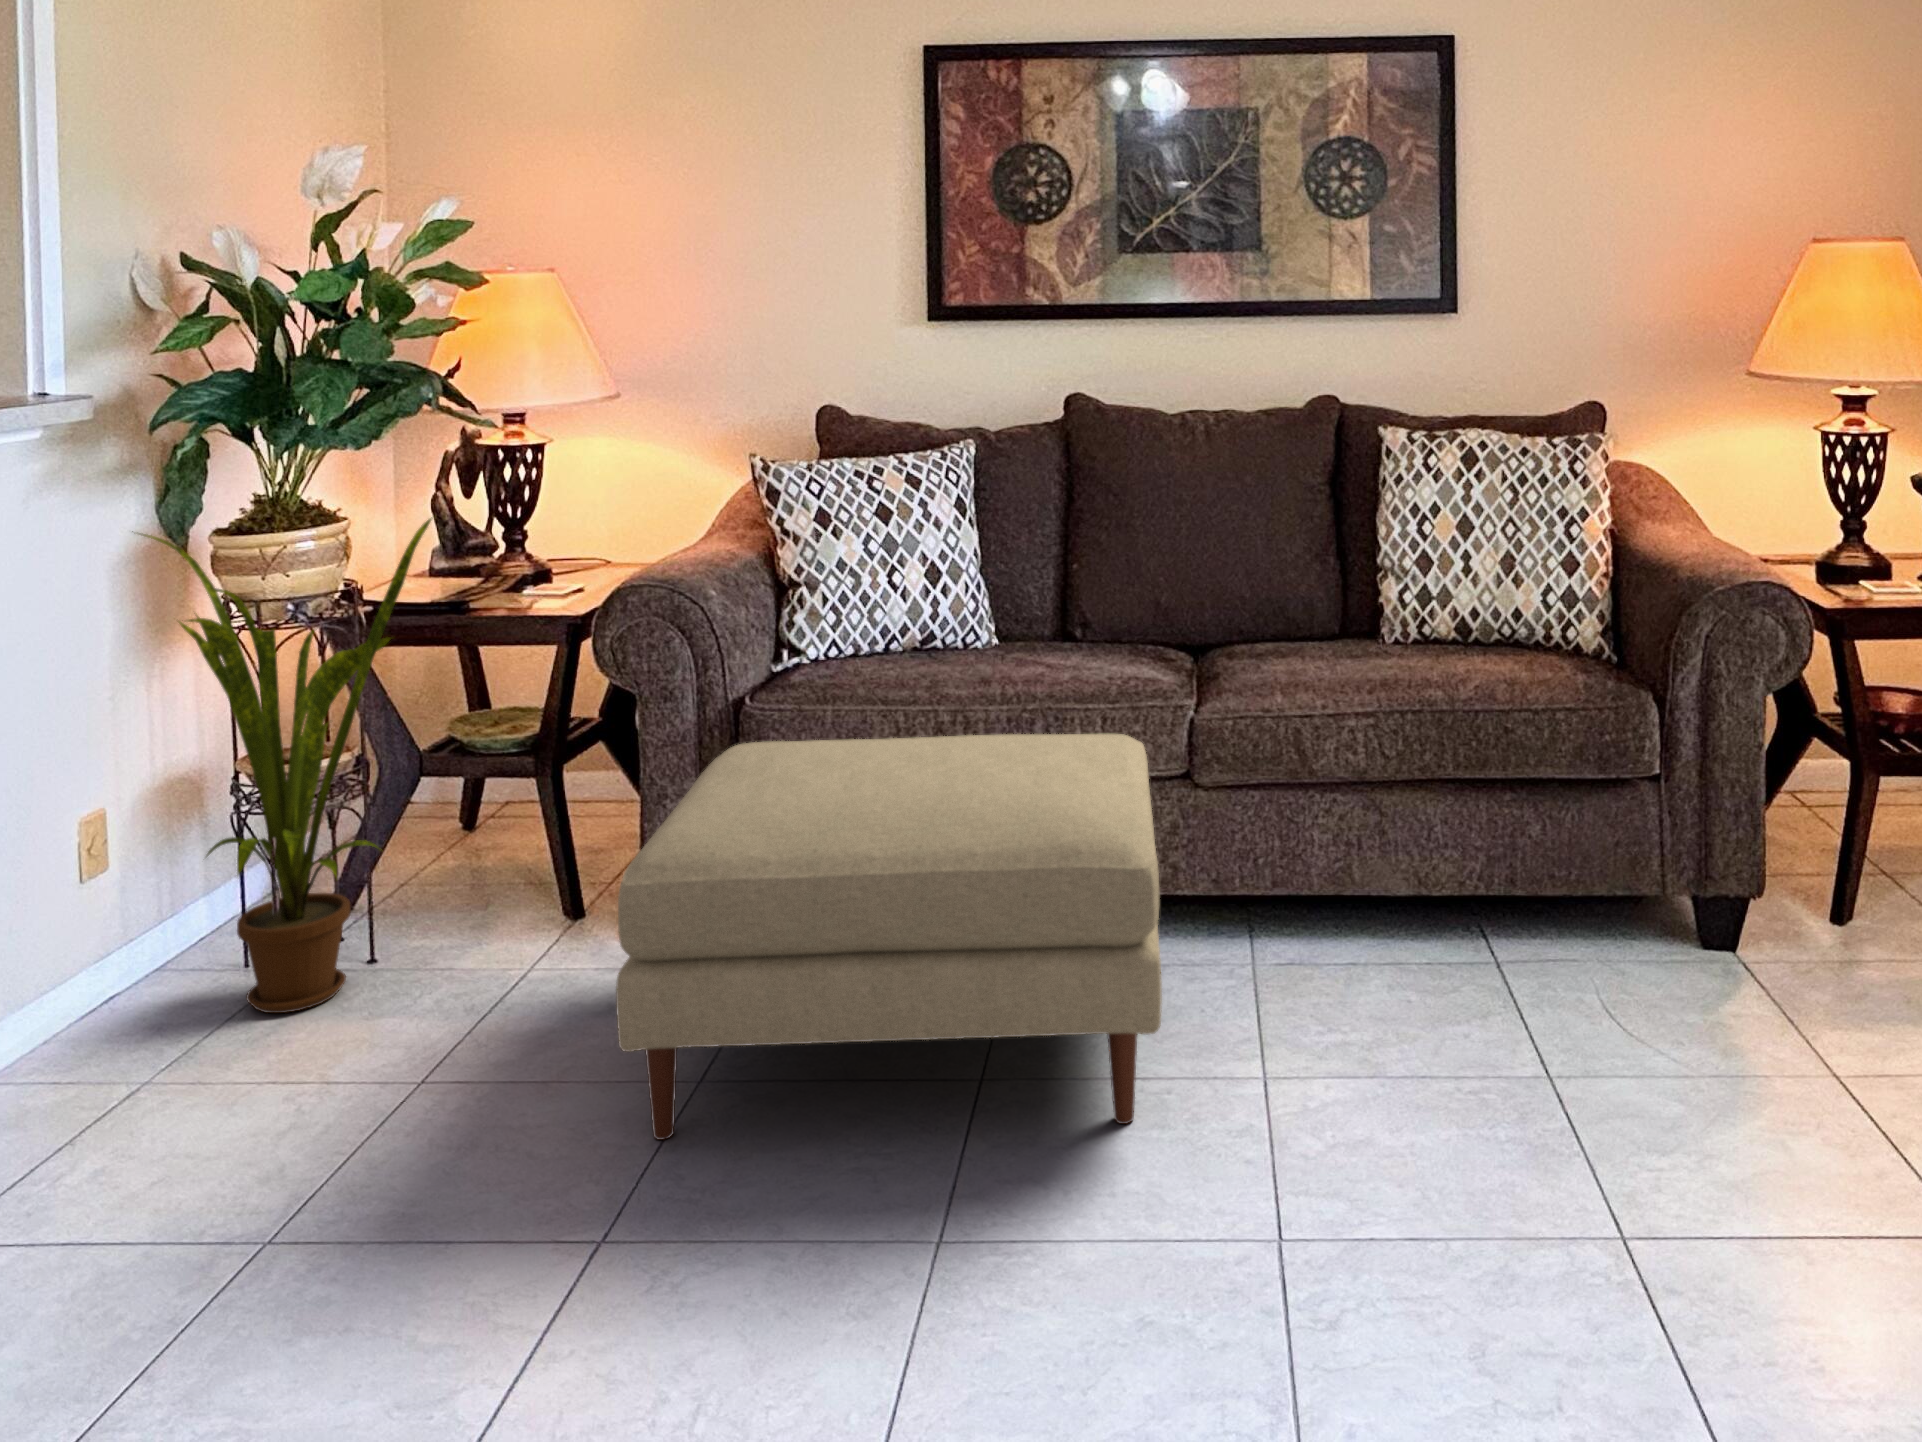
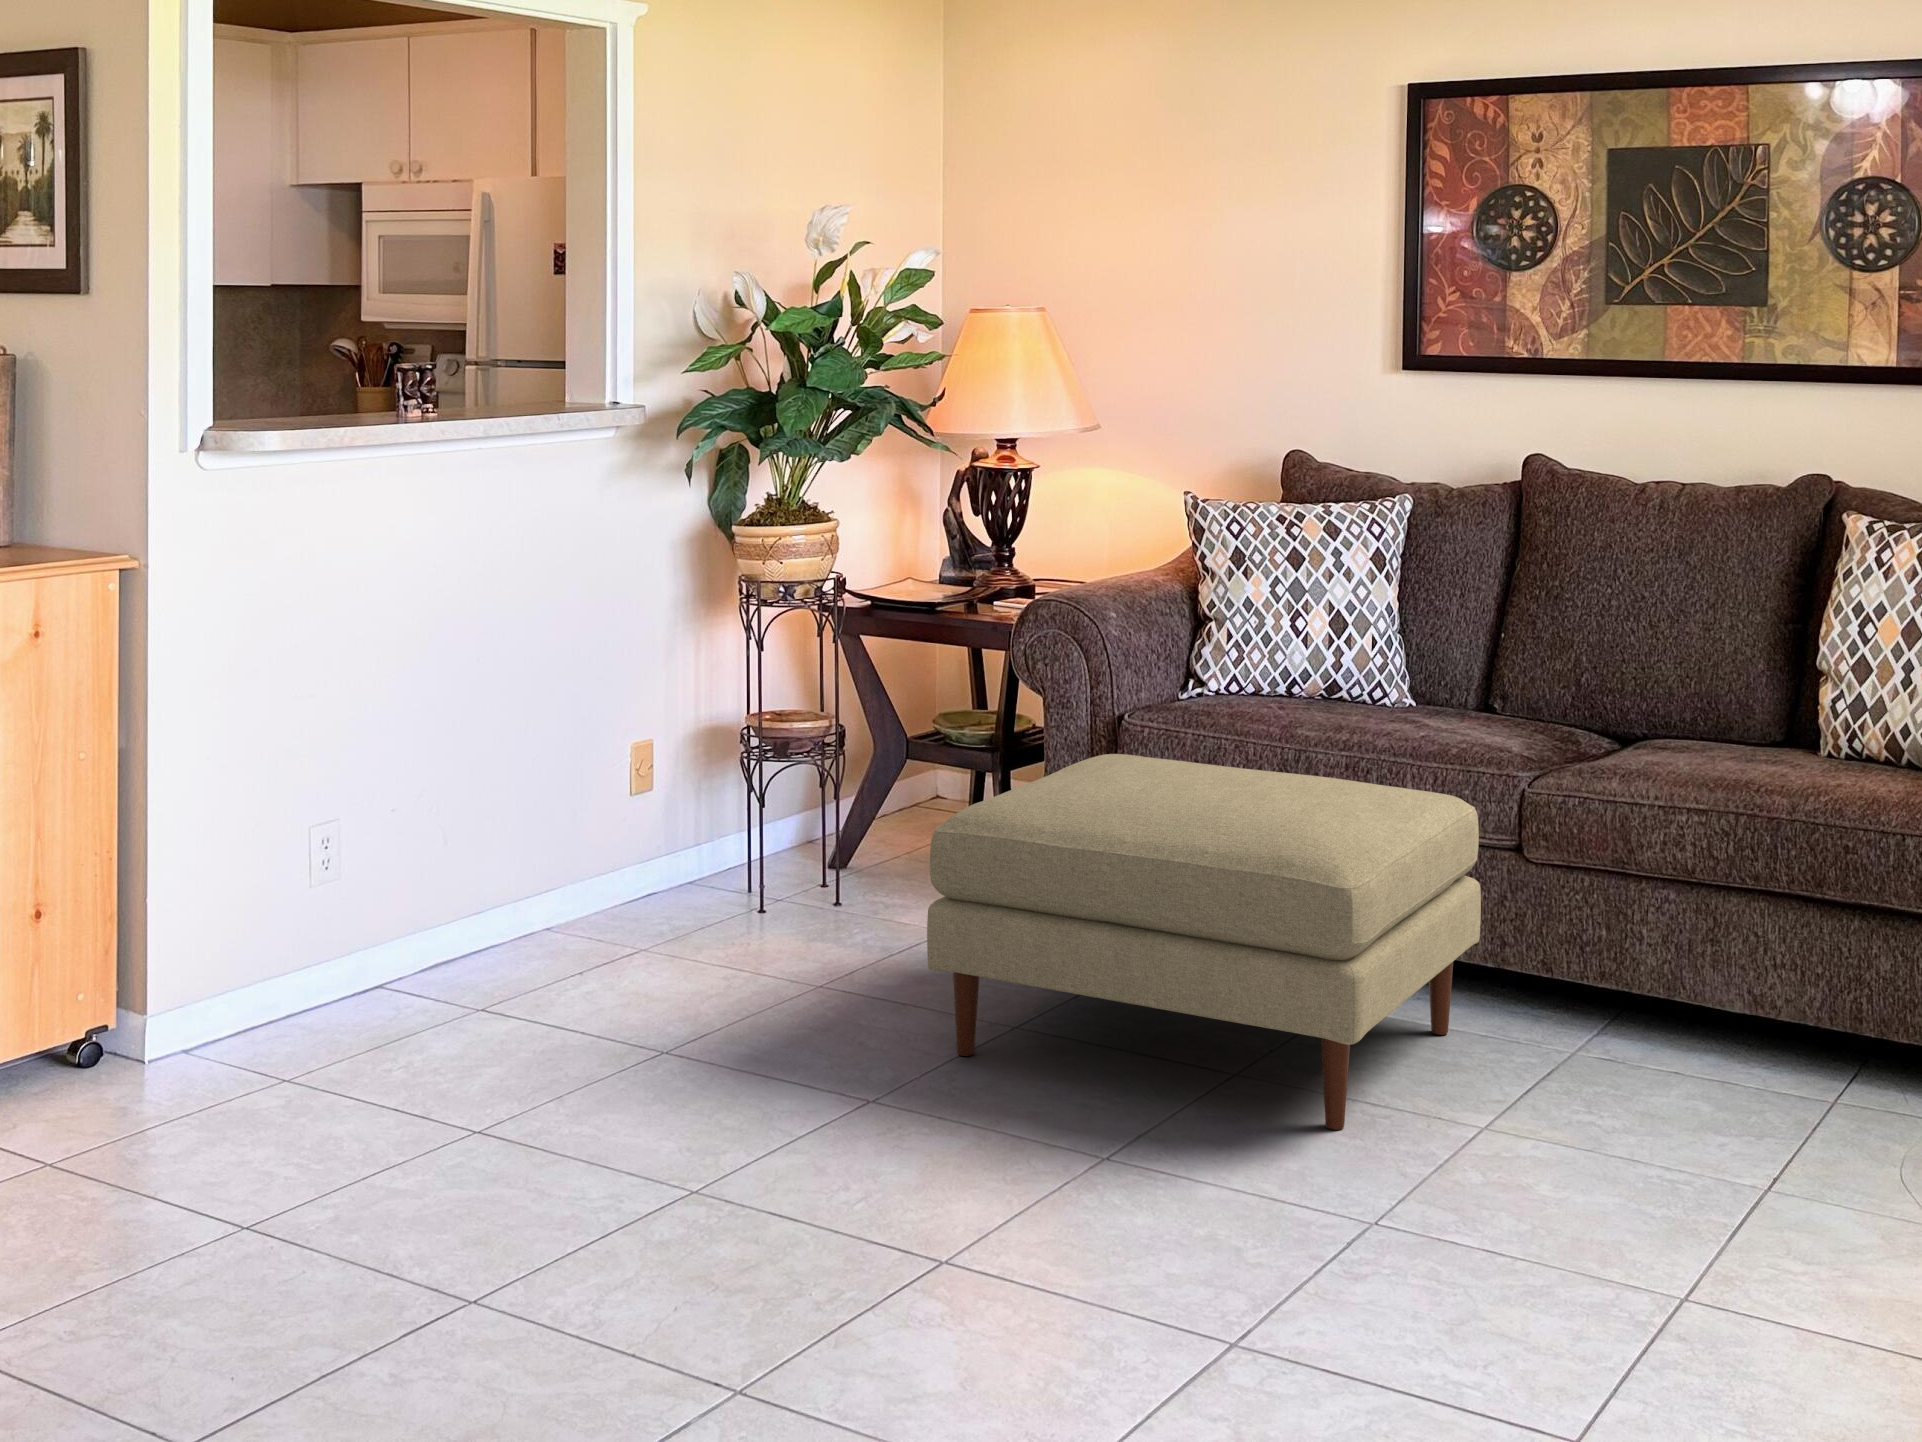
house plant: present [132,517,432,1013] -> none [671,513,895,926]

